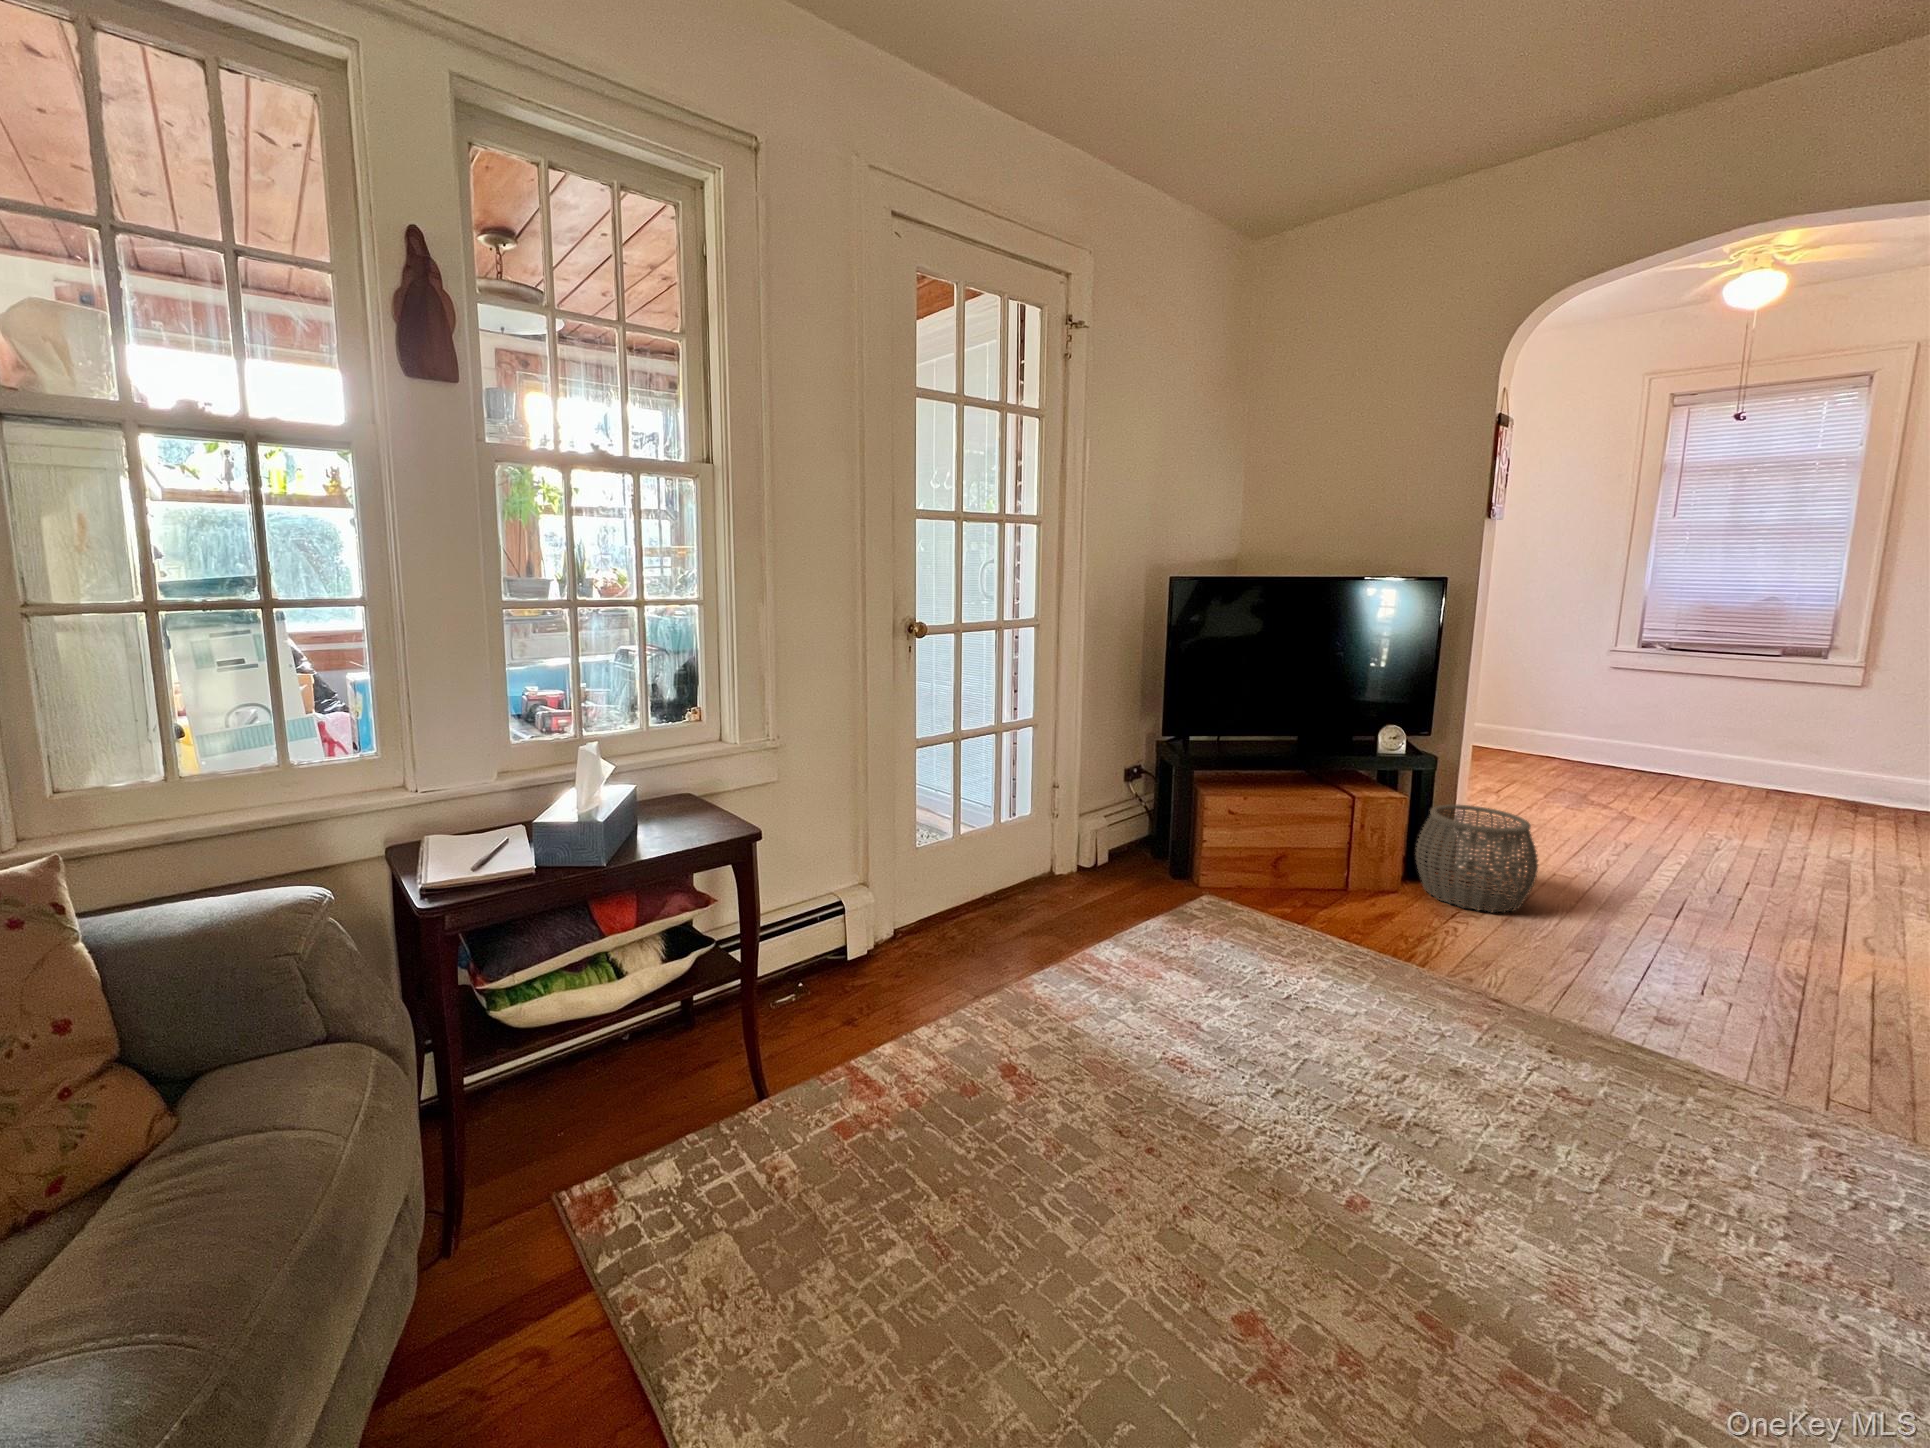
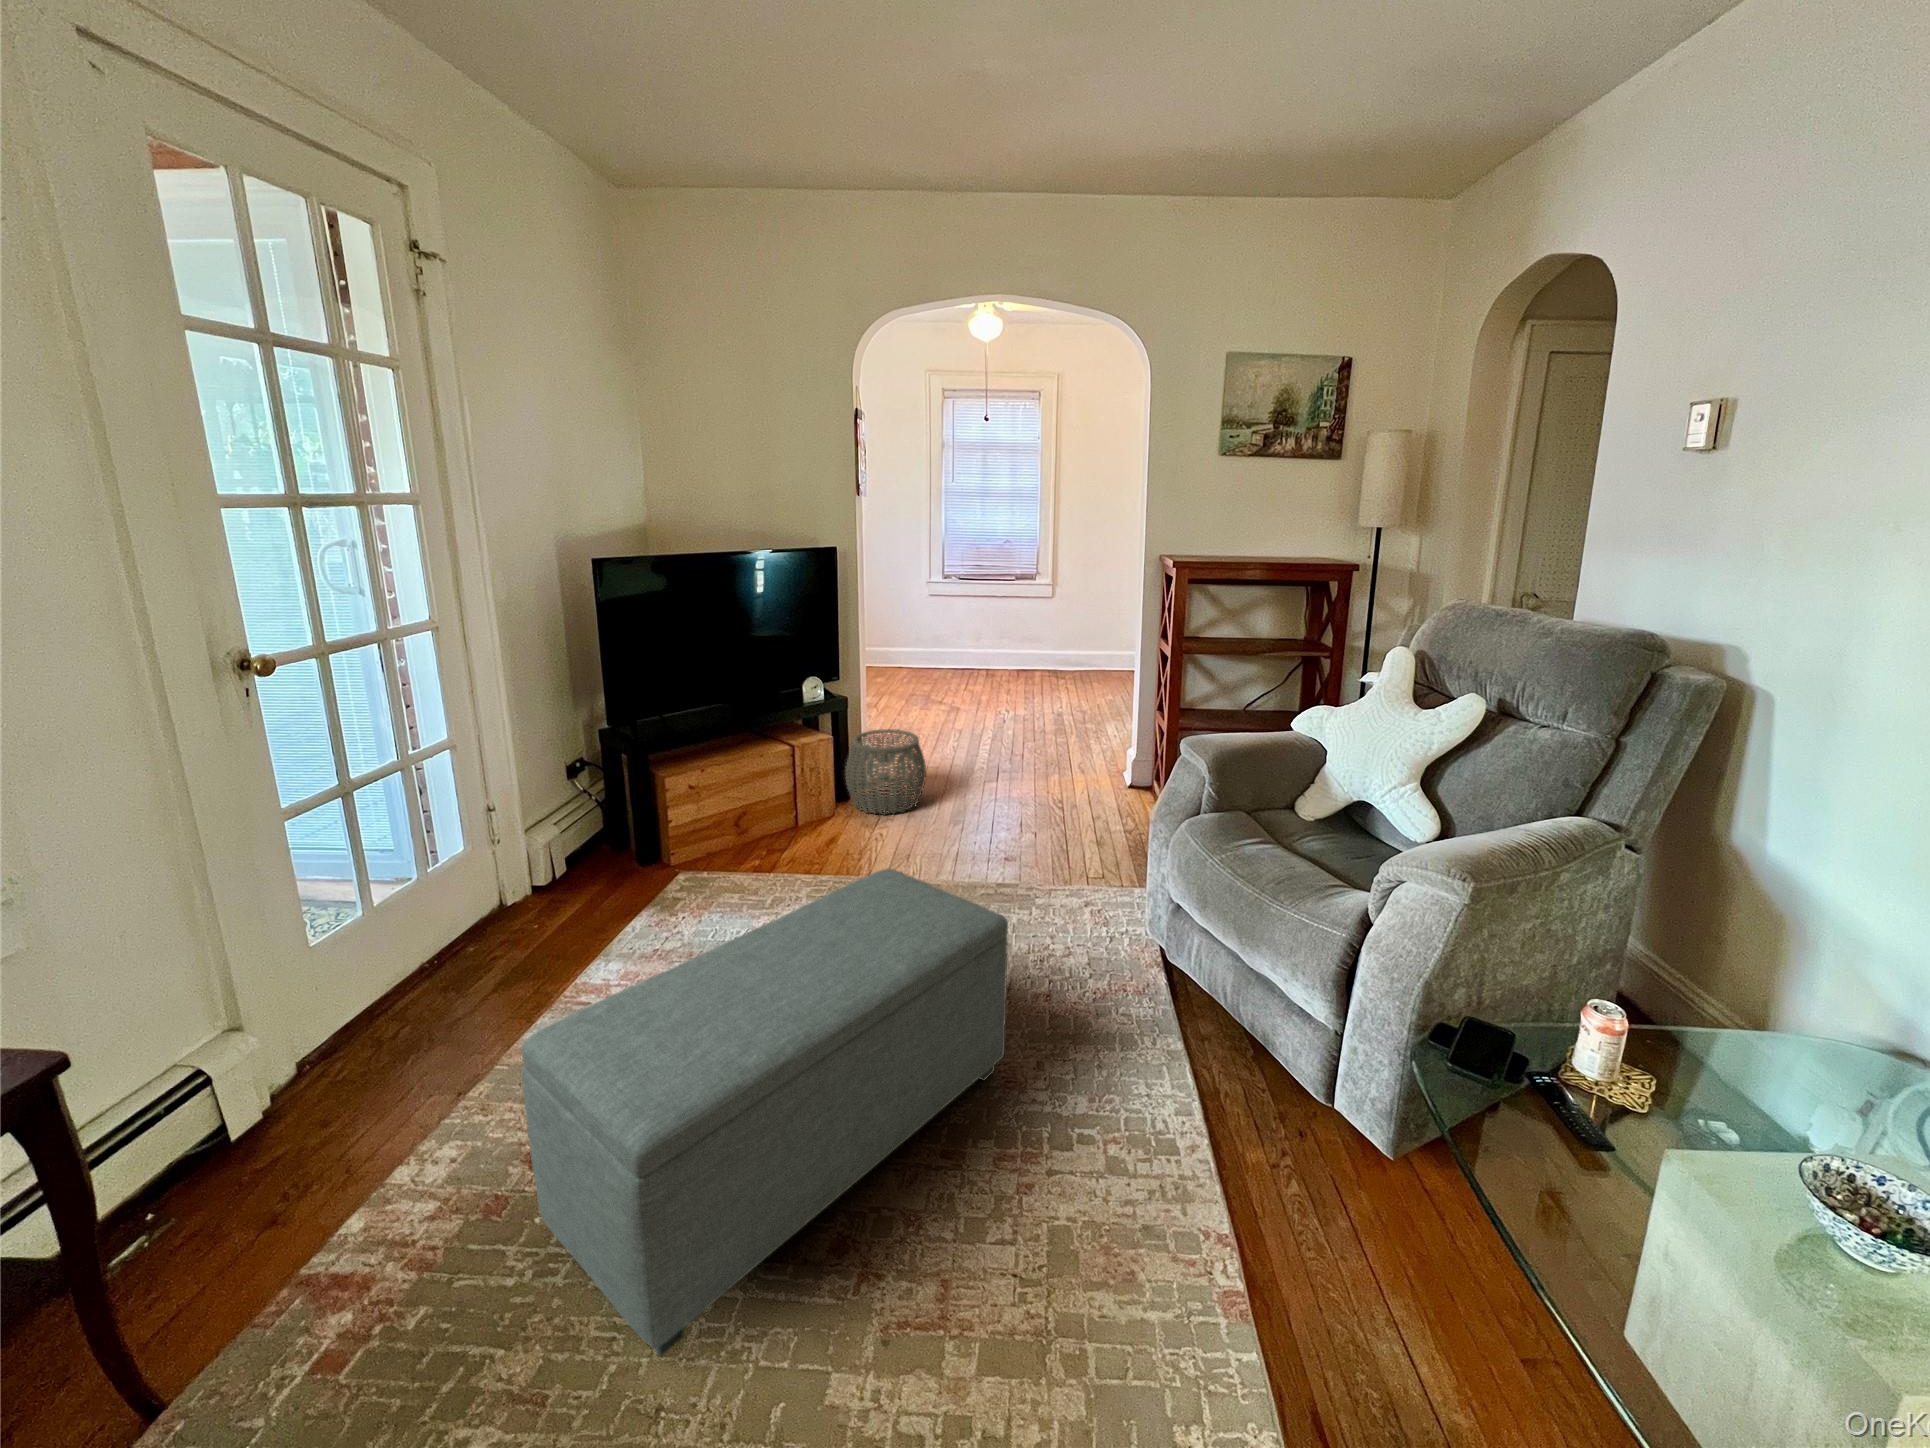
ottoman: none [991,933,1593,1297] -> present [521,868,1008,1356]

